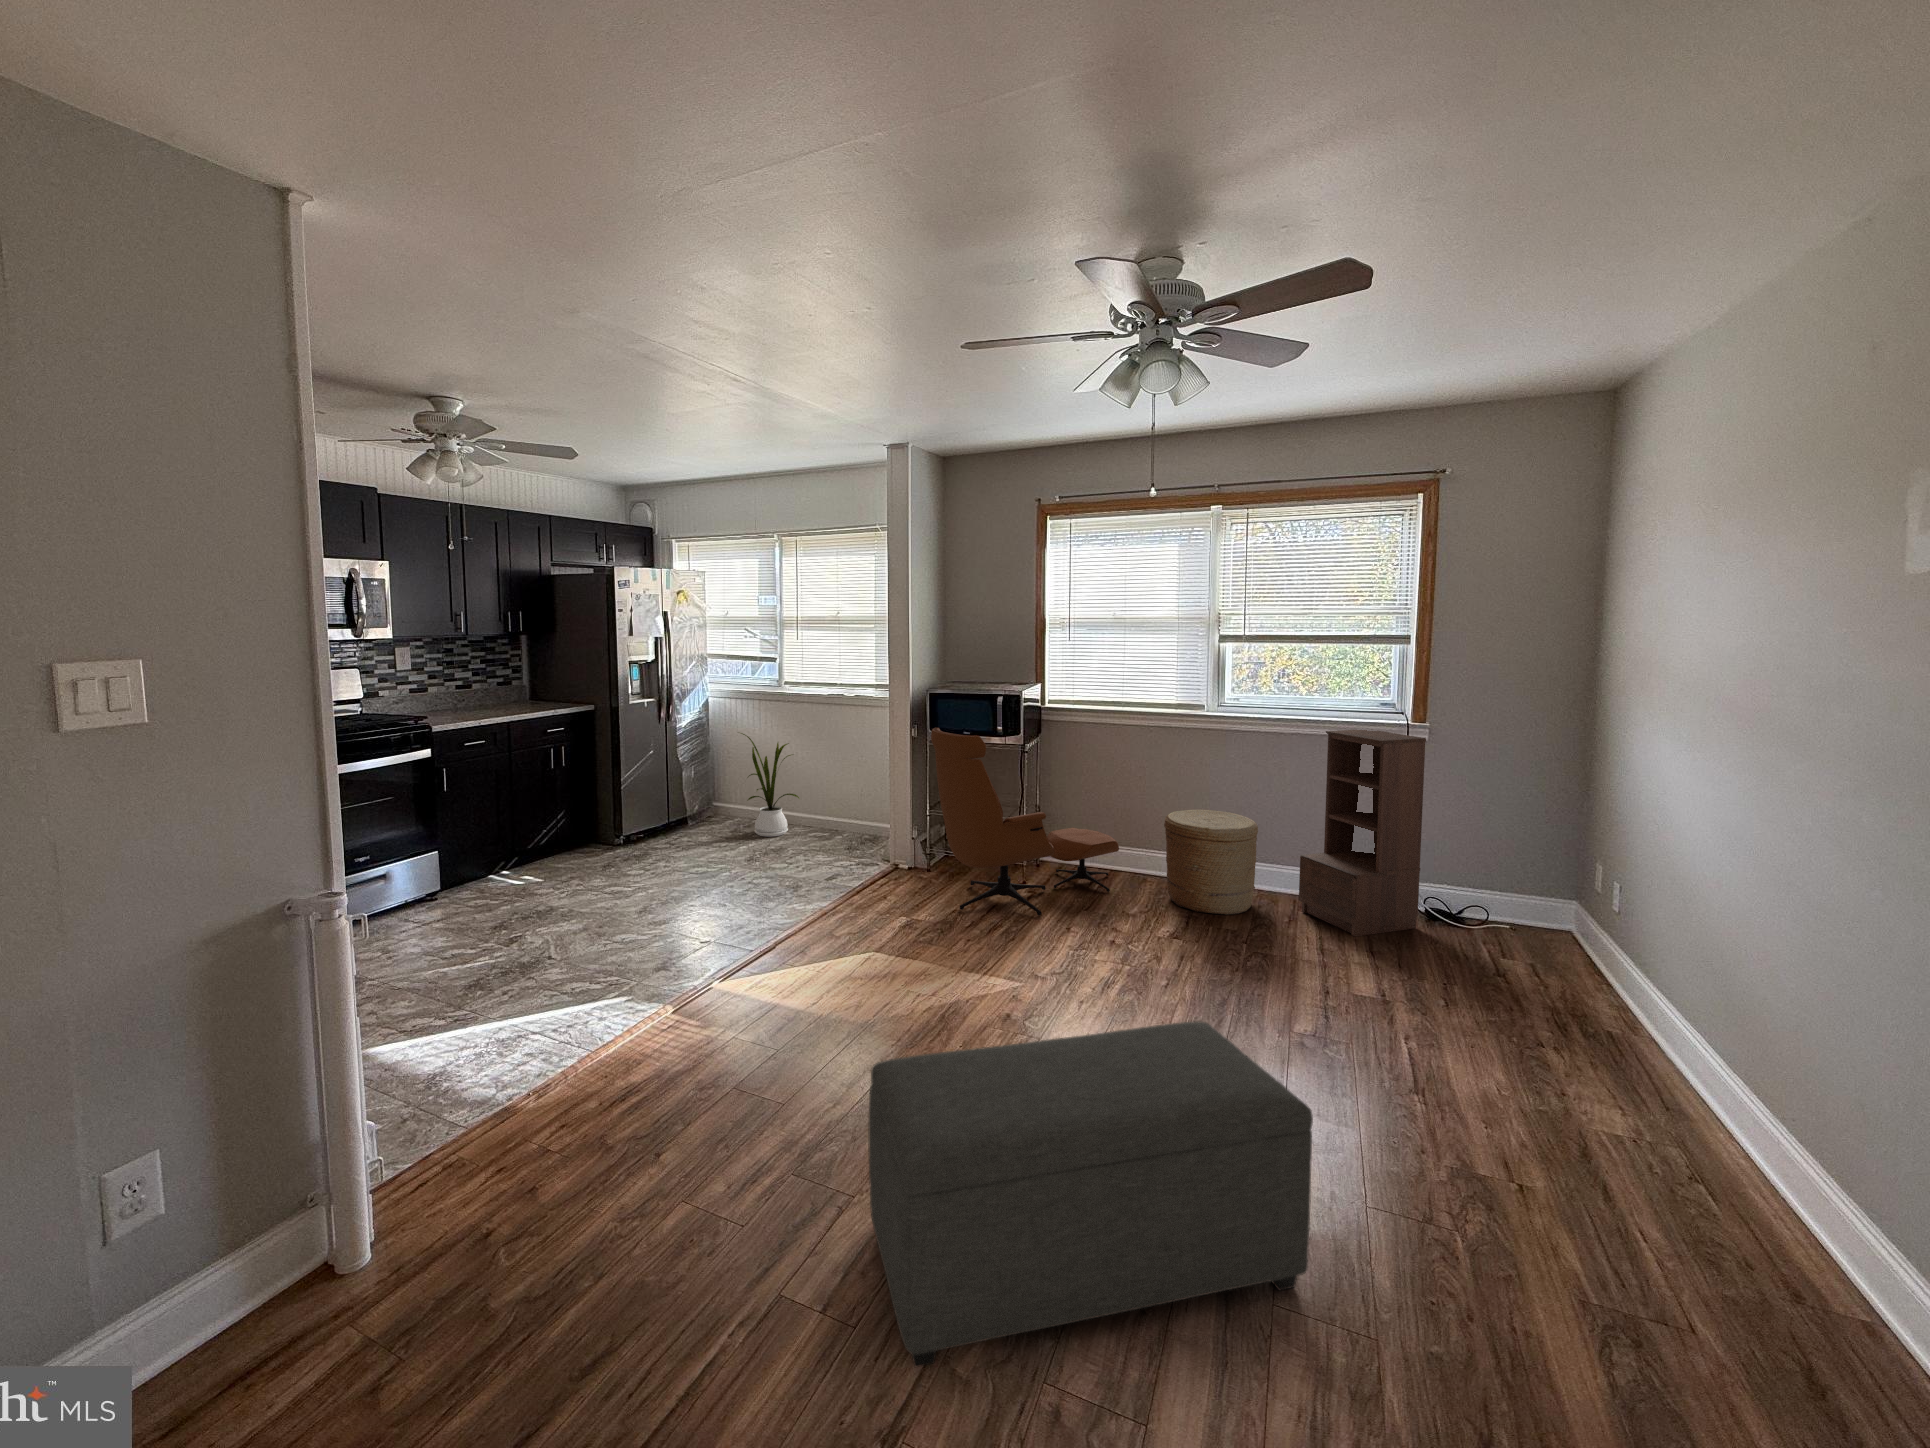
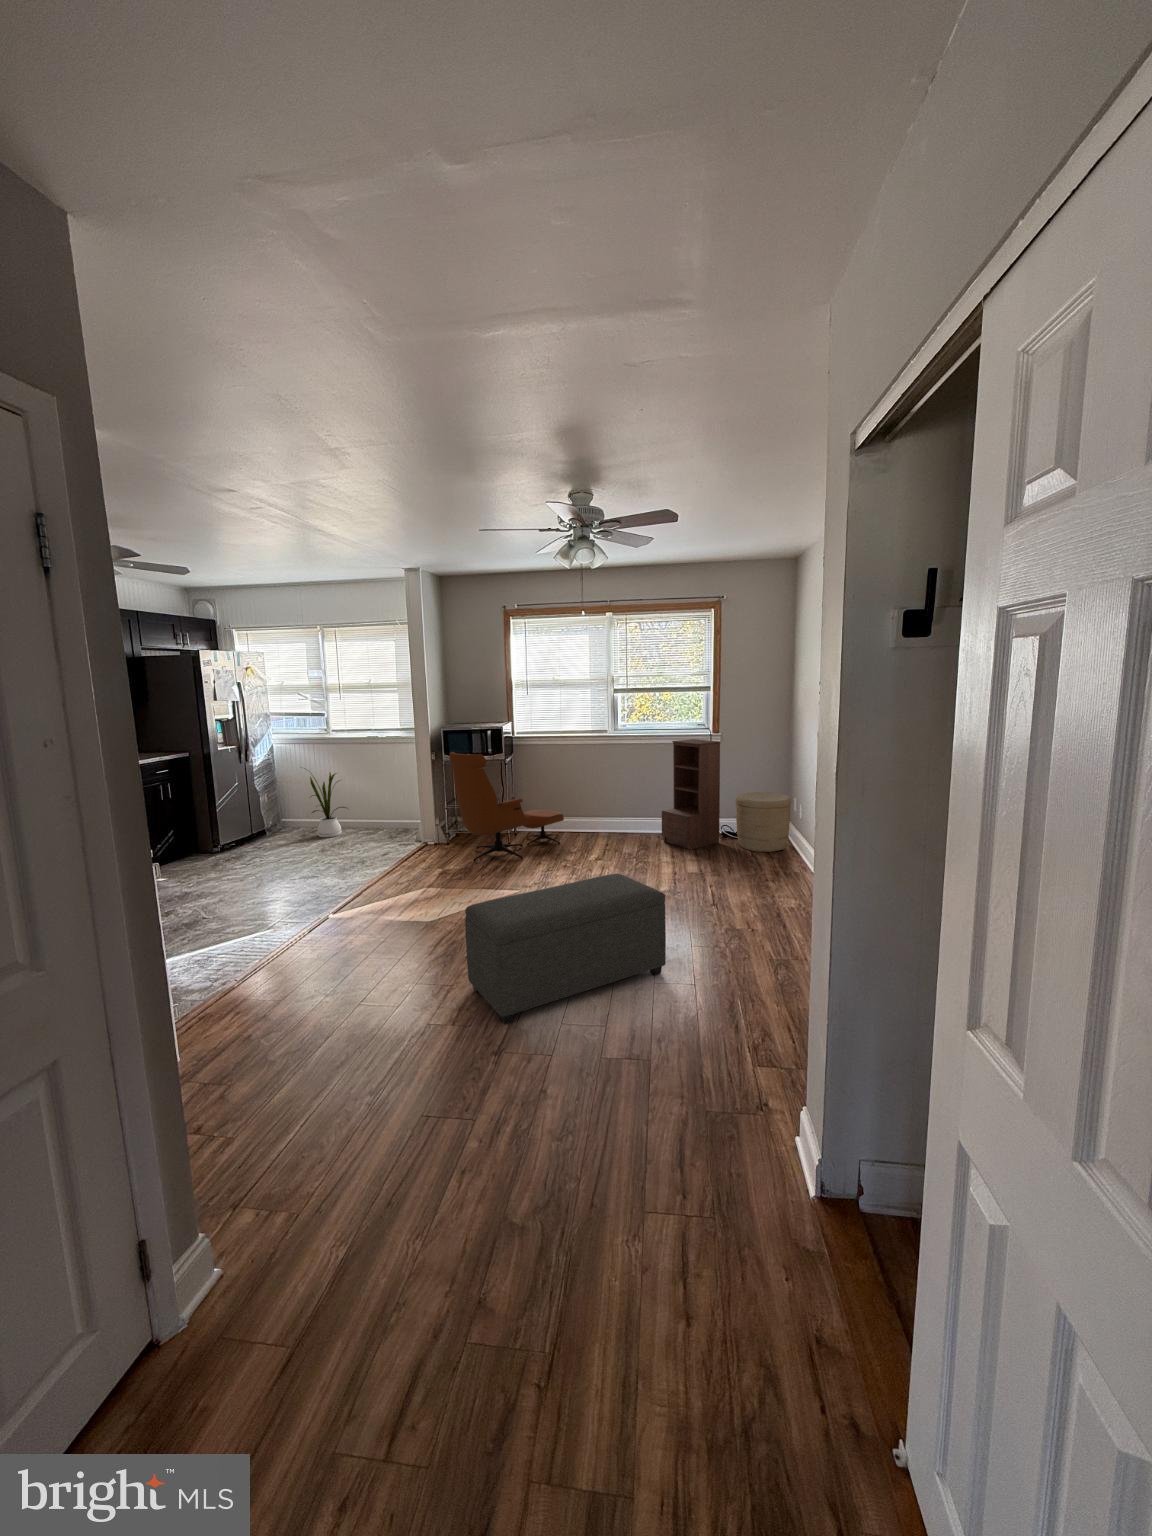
woven basket: present [1164,810,1258,915] -> present [736,792,791,852]

